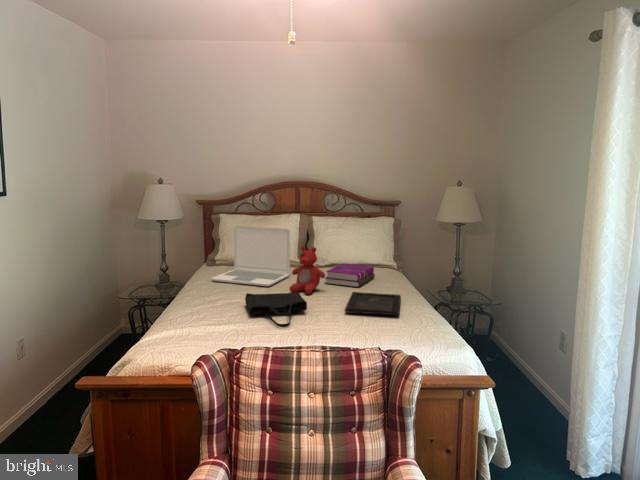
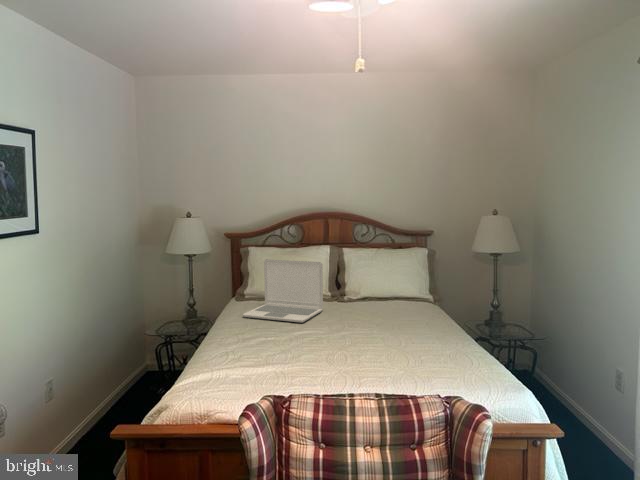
stuffed bear: present [290,246,325,294] -> none [325,280,362,331]
hardback book: present [325,263,375,287] -> none [360,297,412,323]
tote bag: present [245,292,307,327] -> none [281,329,347,368]
tray: present [345,292,401,315] -> none [387,328,445,354]

